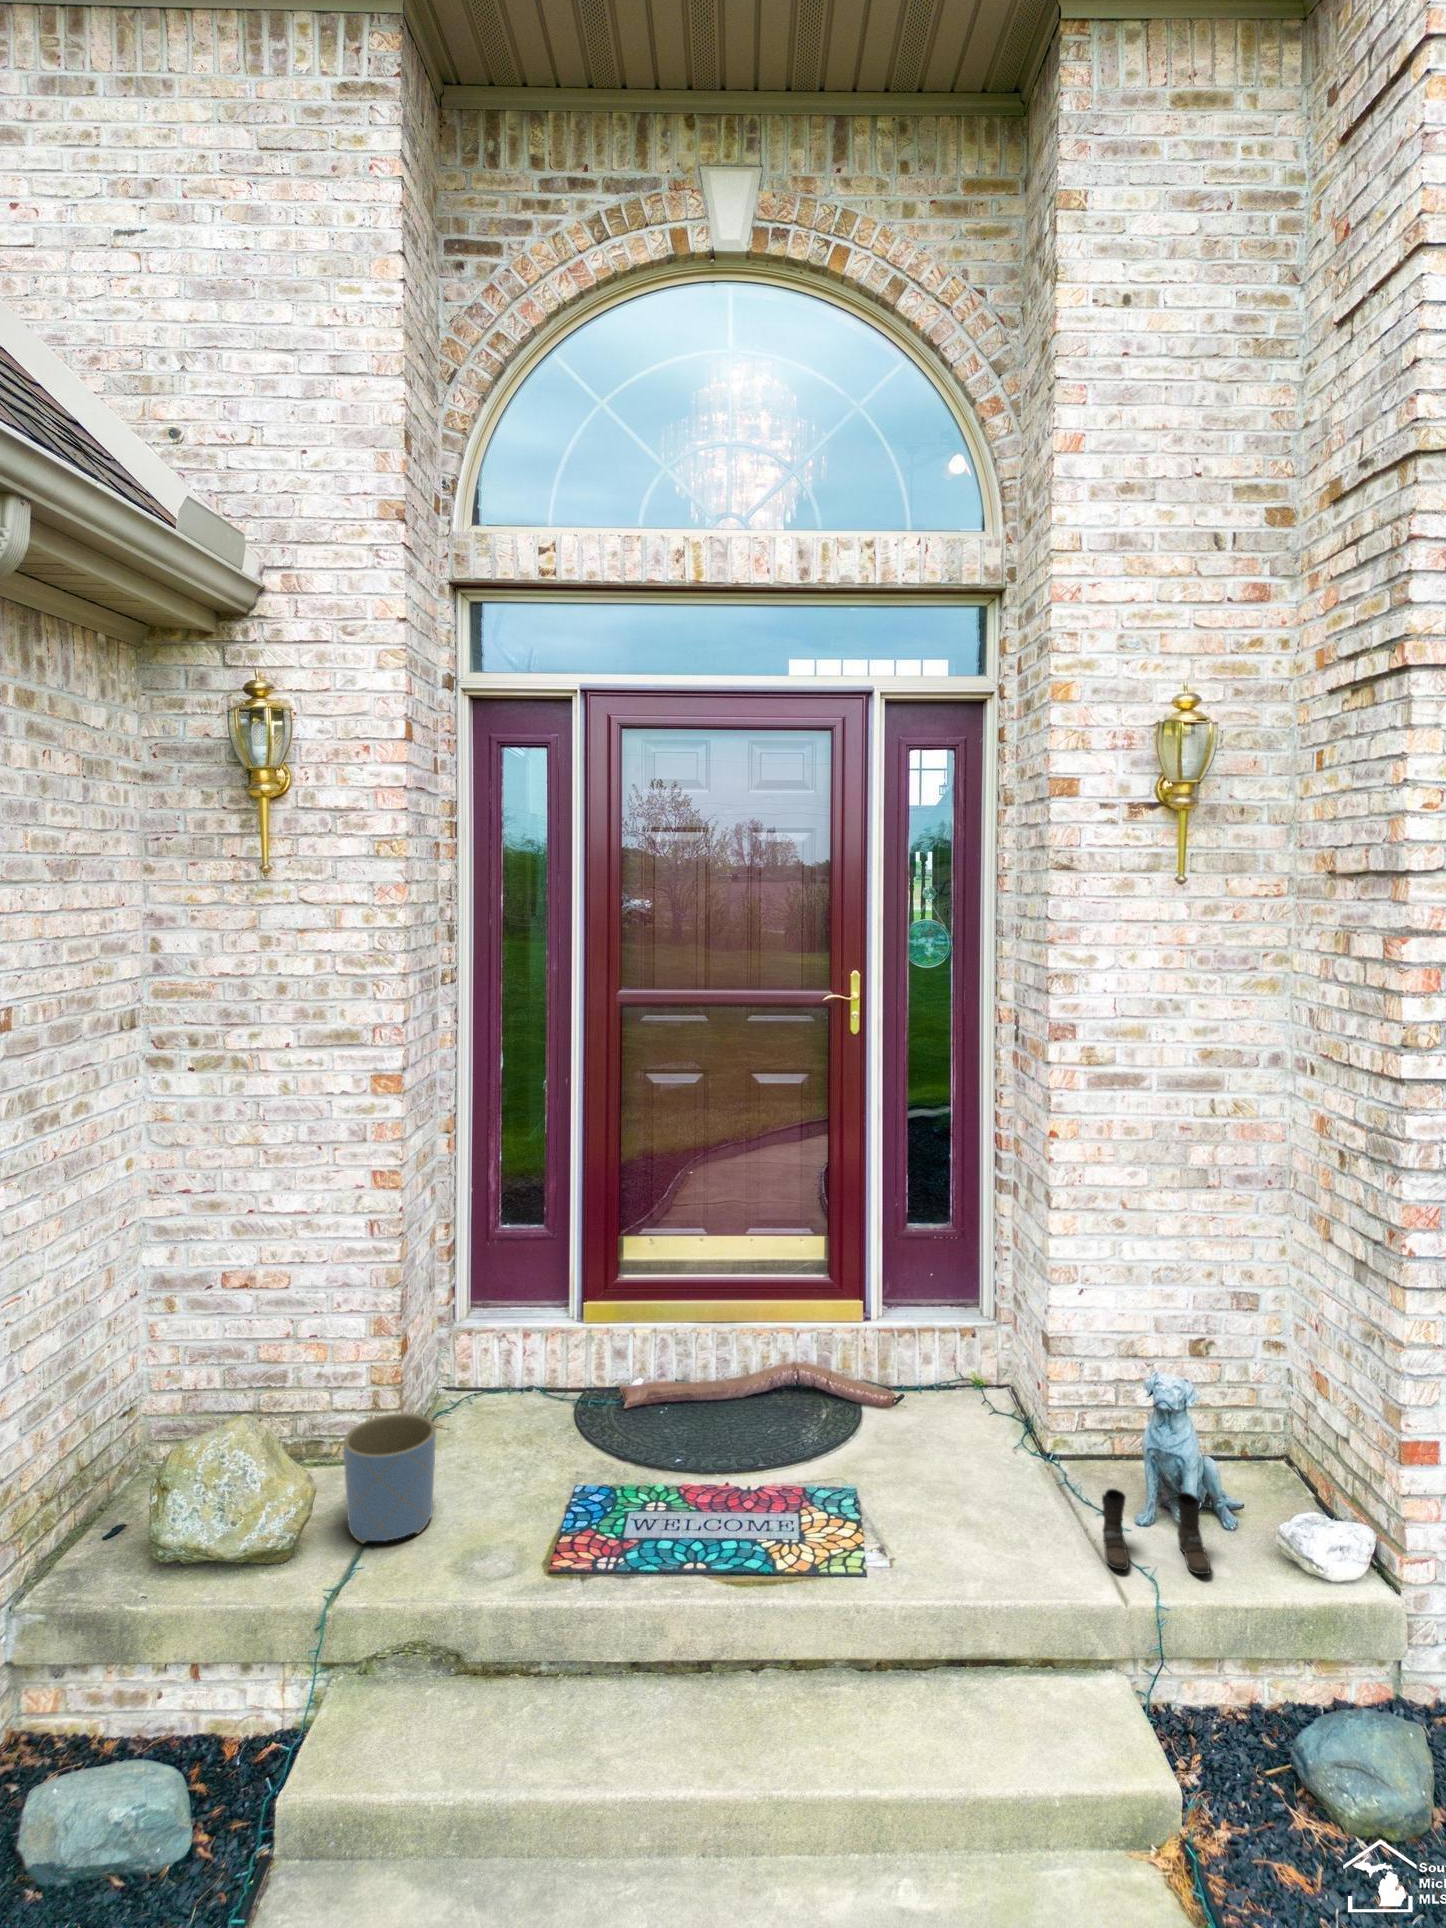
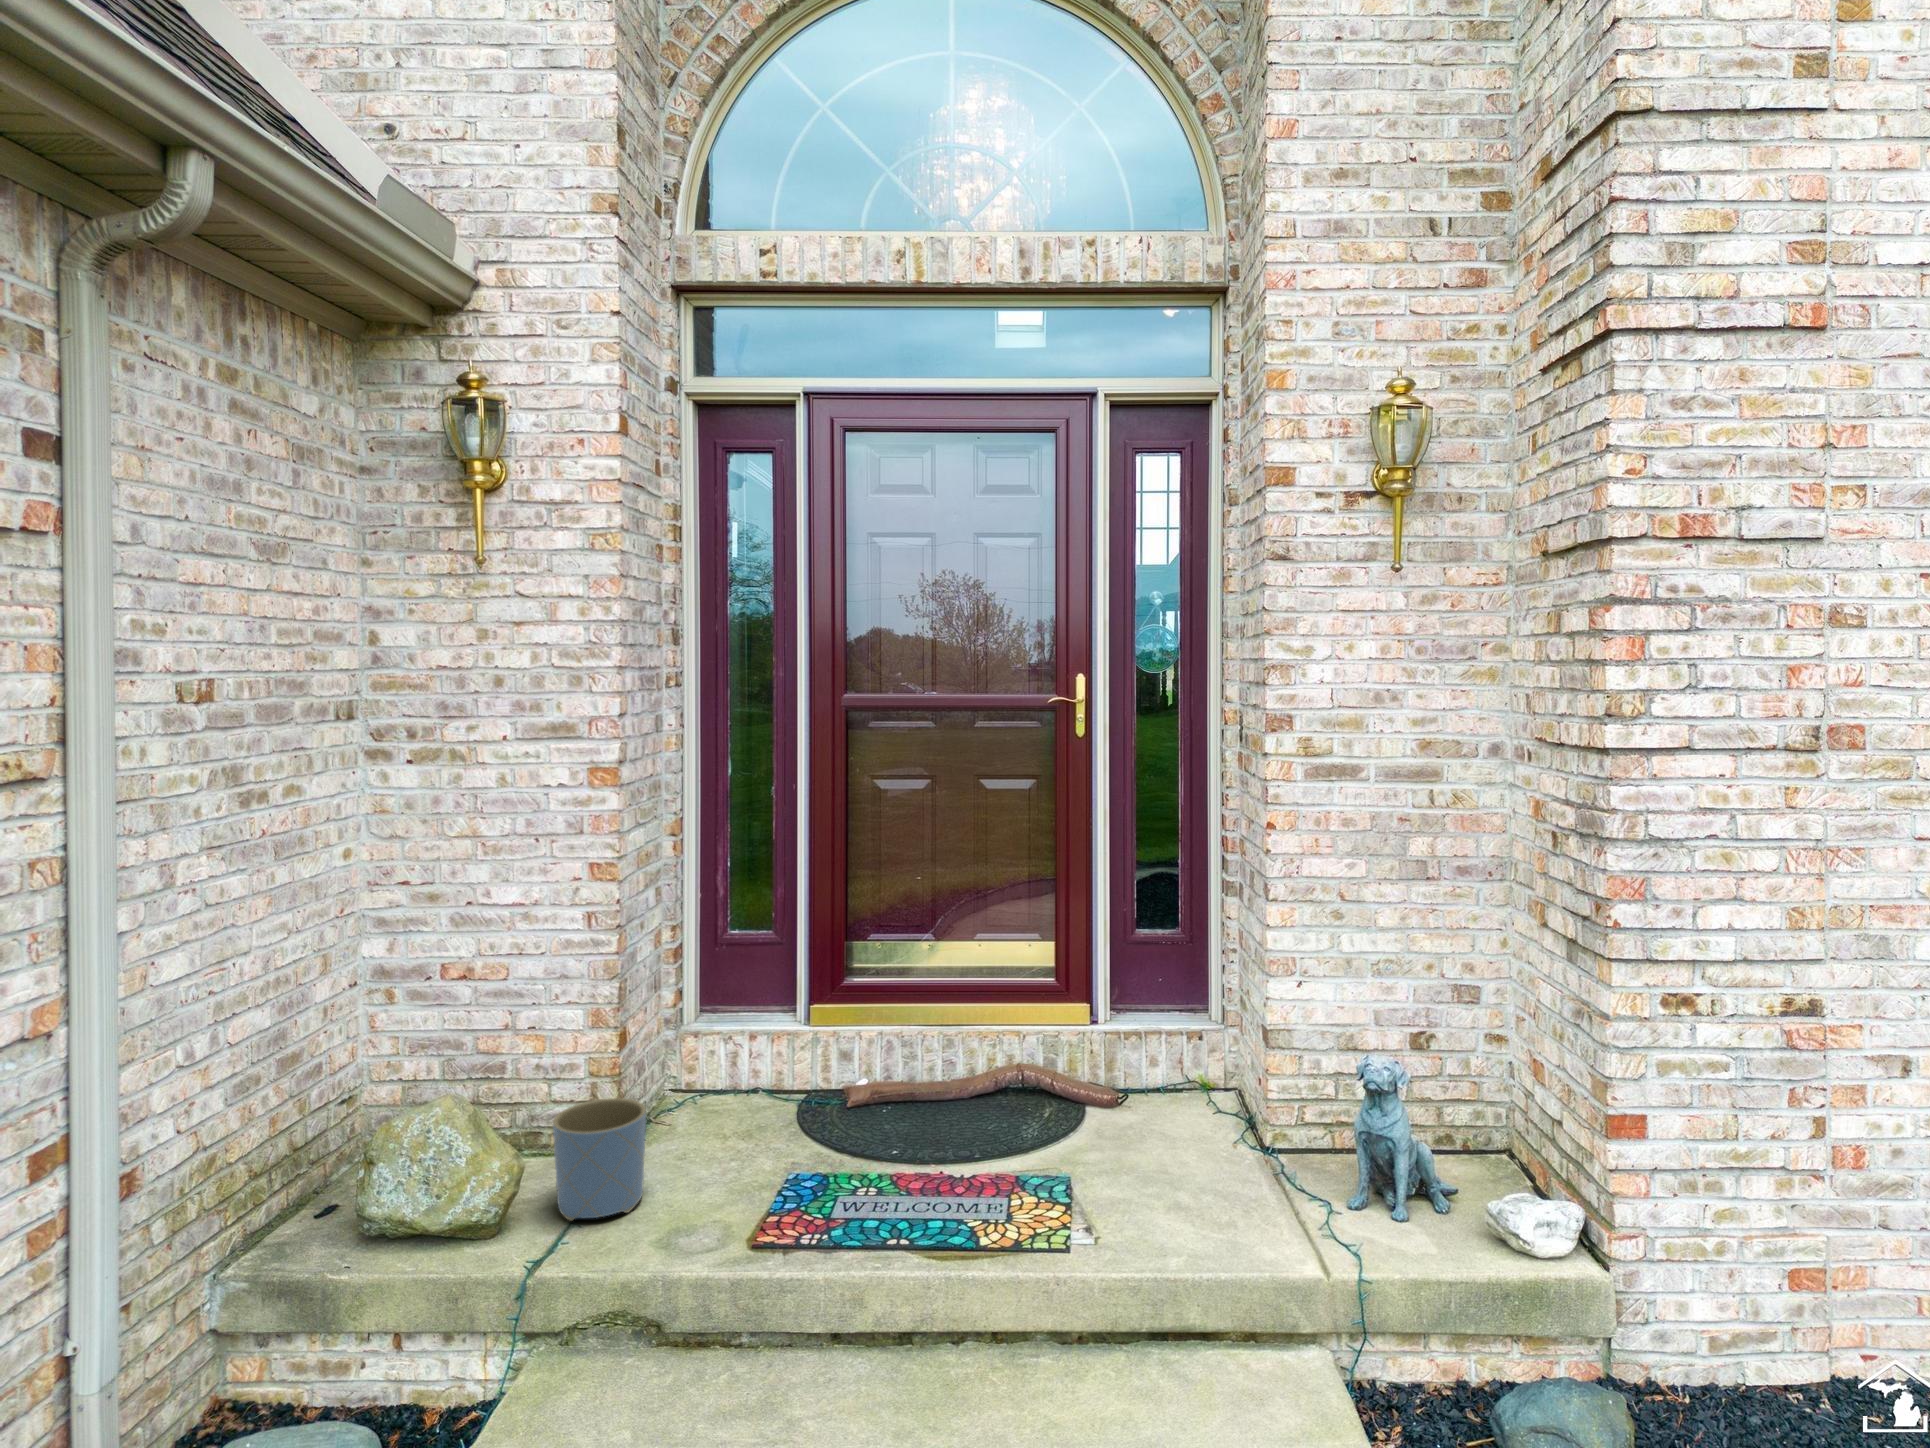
boots: present [1102,1489,1210,1574] -> none [1311,1170,1418,1251]

